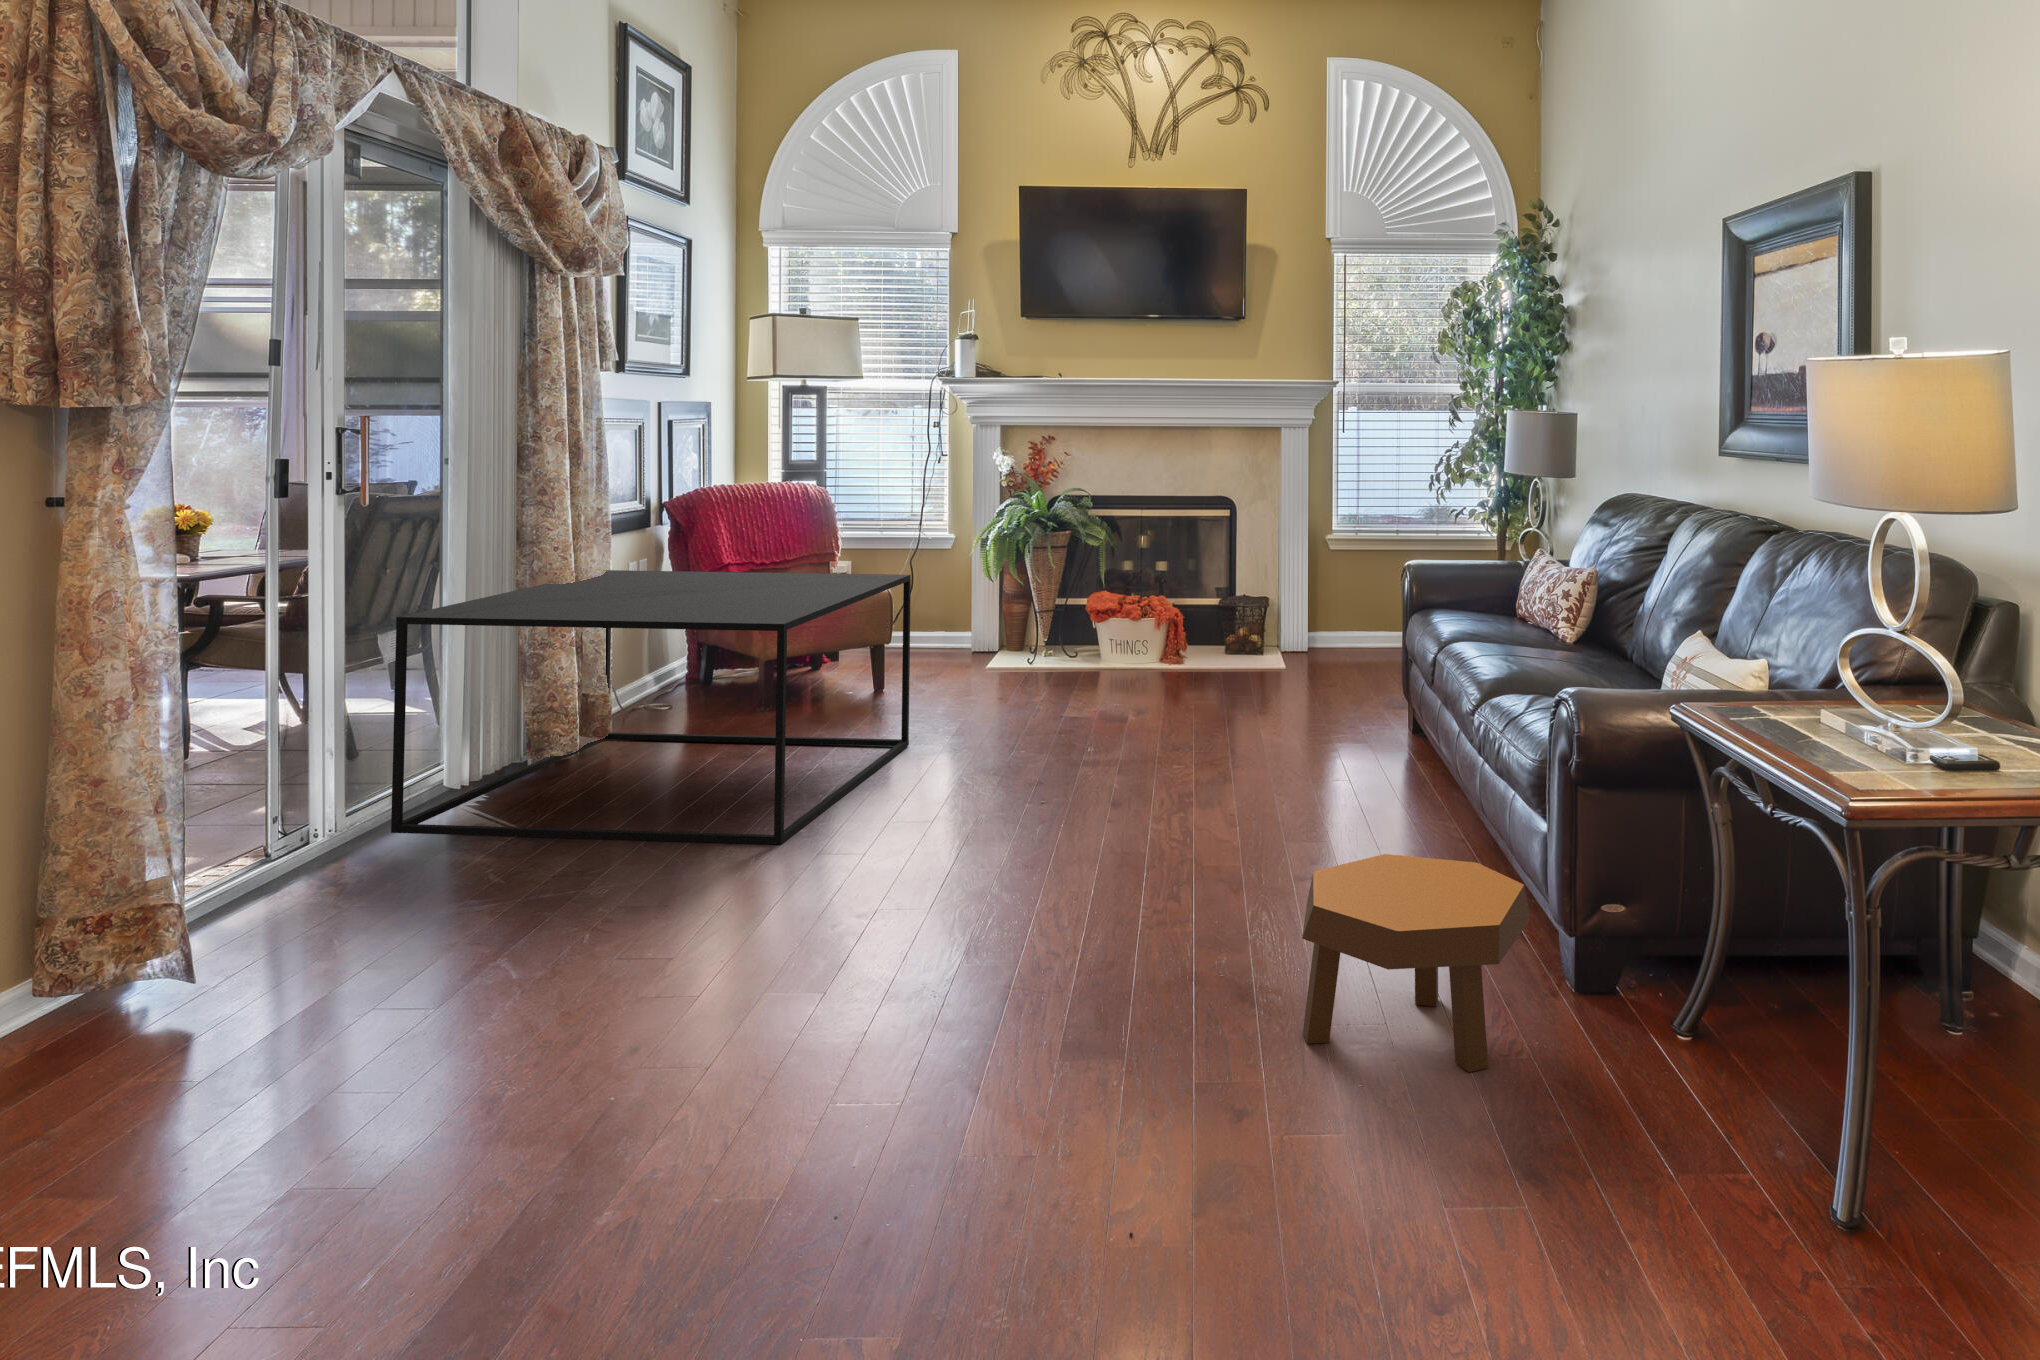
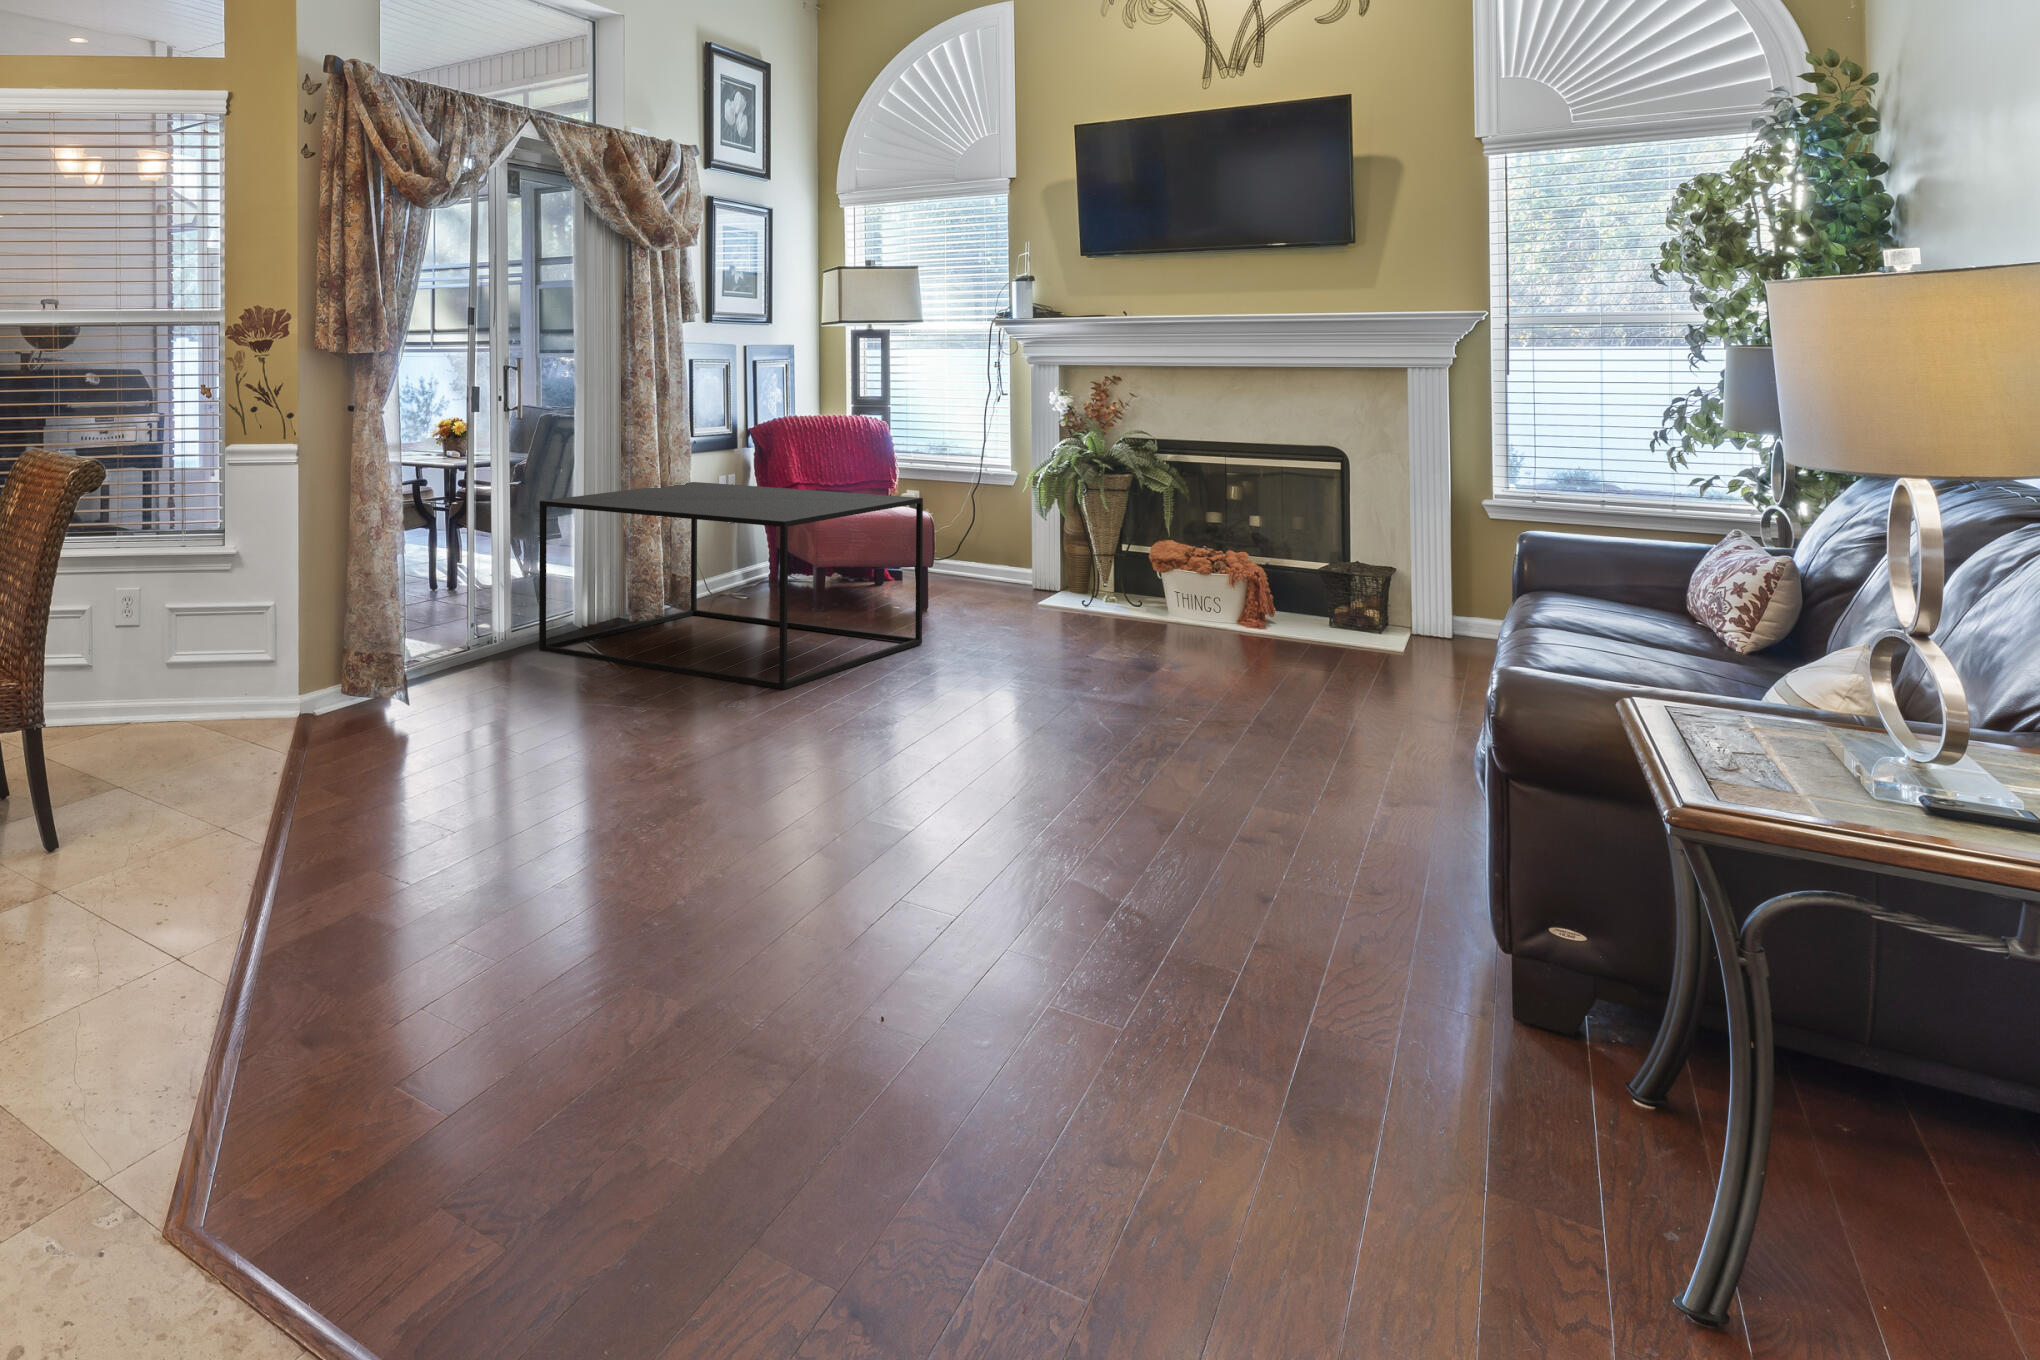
footstool: present [1302,854,1531,1072] -> none [1077,725,1284,880]

